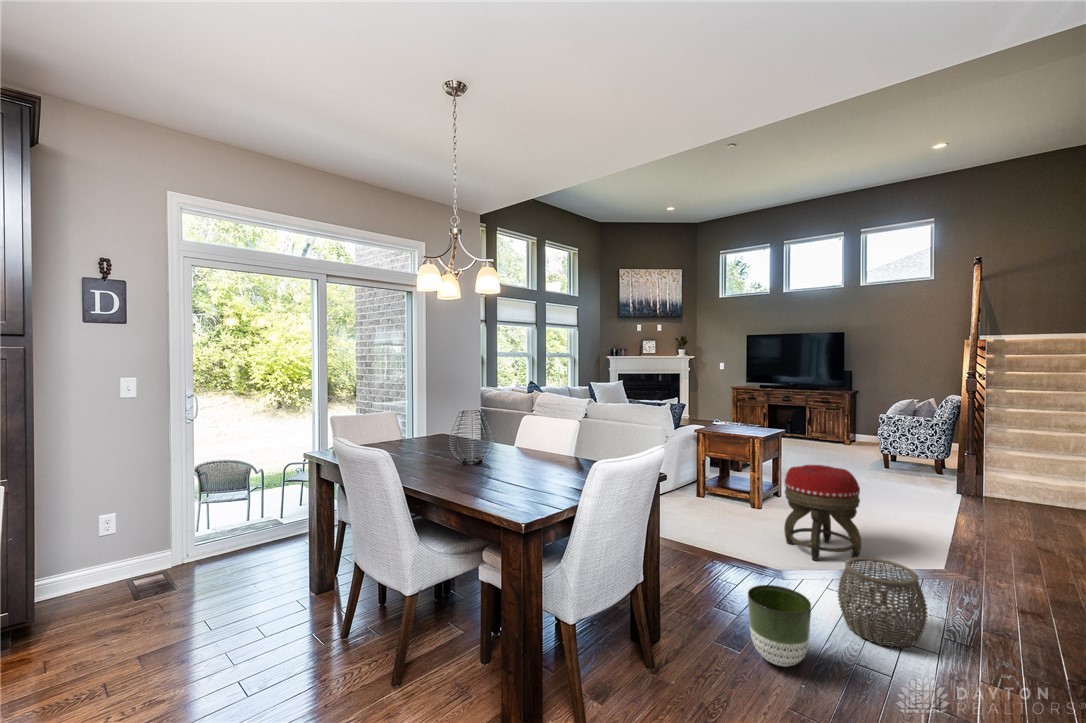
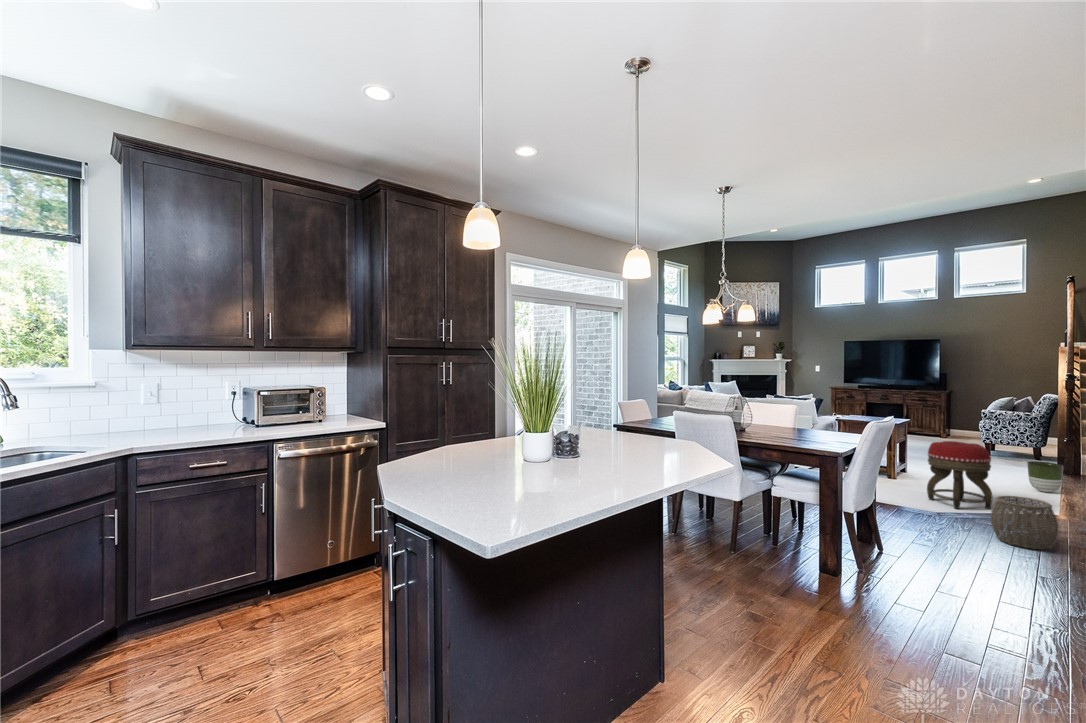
planter: present [748,585,811,667] -> present [1027,461,1063,492]

